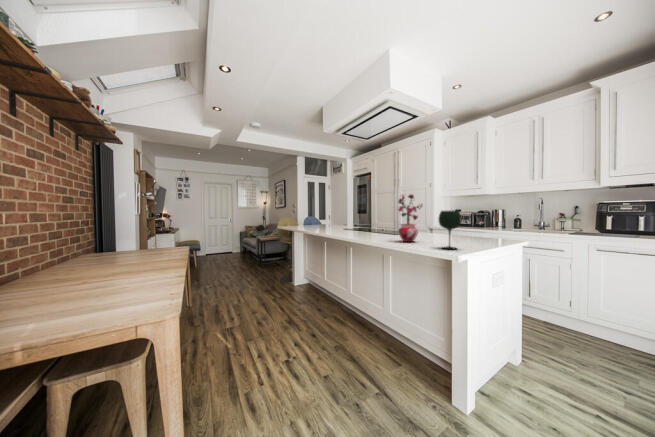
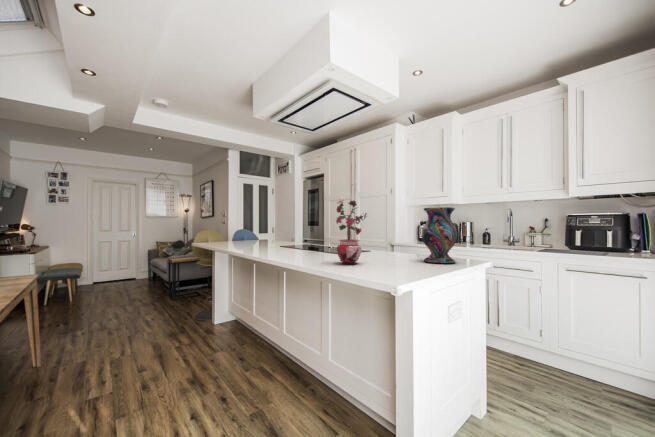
vase: none [467,198,498,242] -> present [422,207,457,263]
wine glass: present [438,211,462,249] -> none [381,222,409,274]

